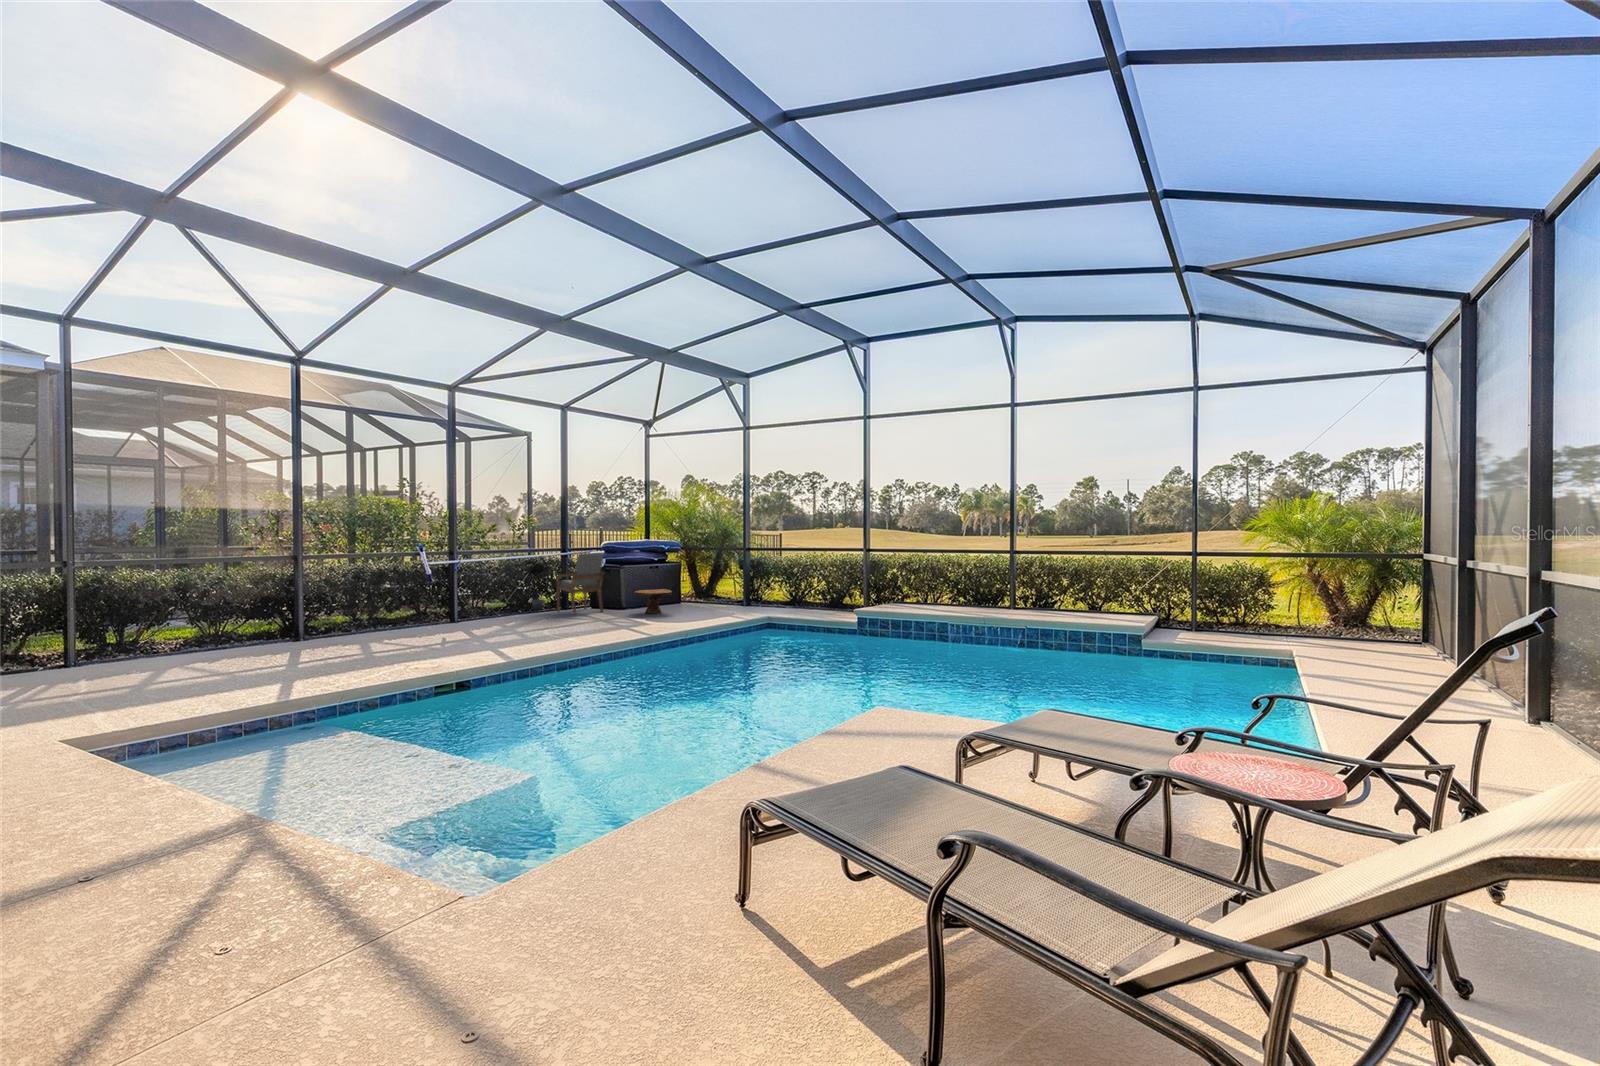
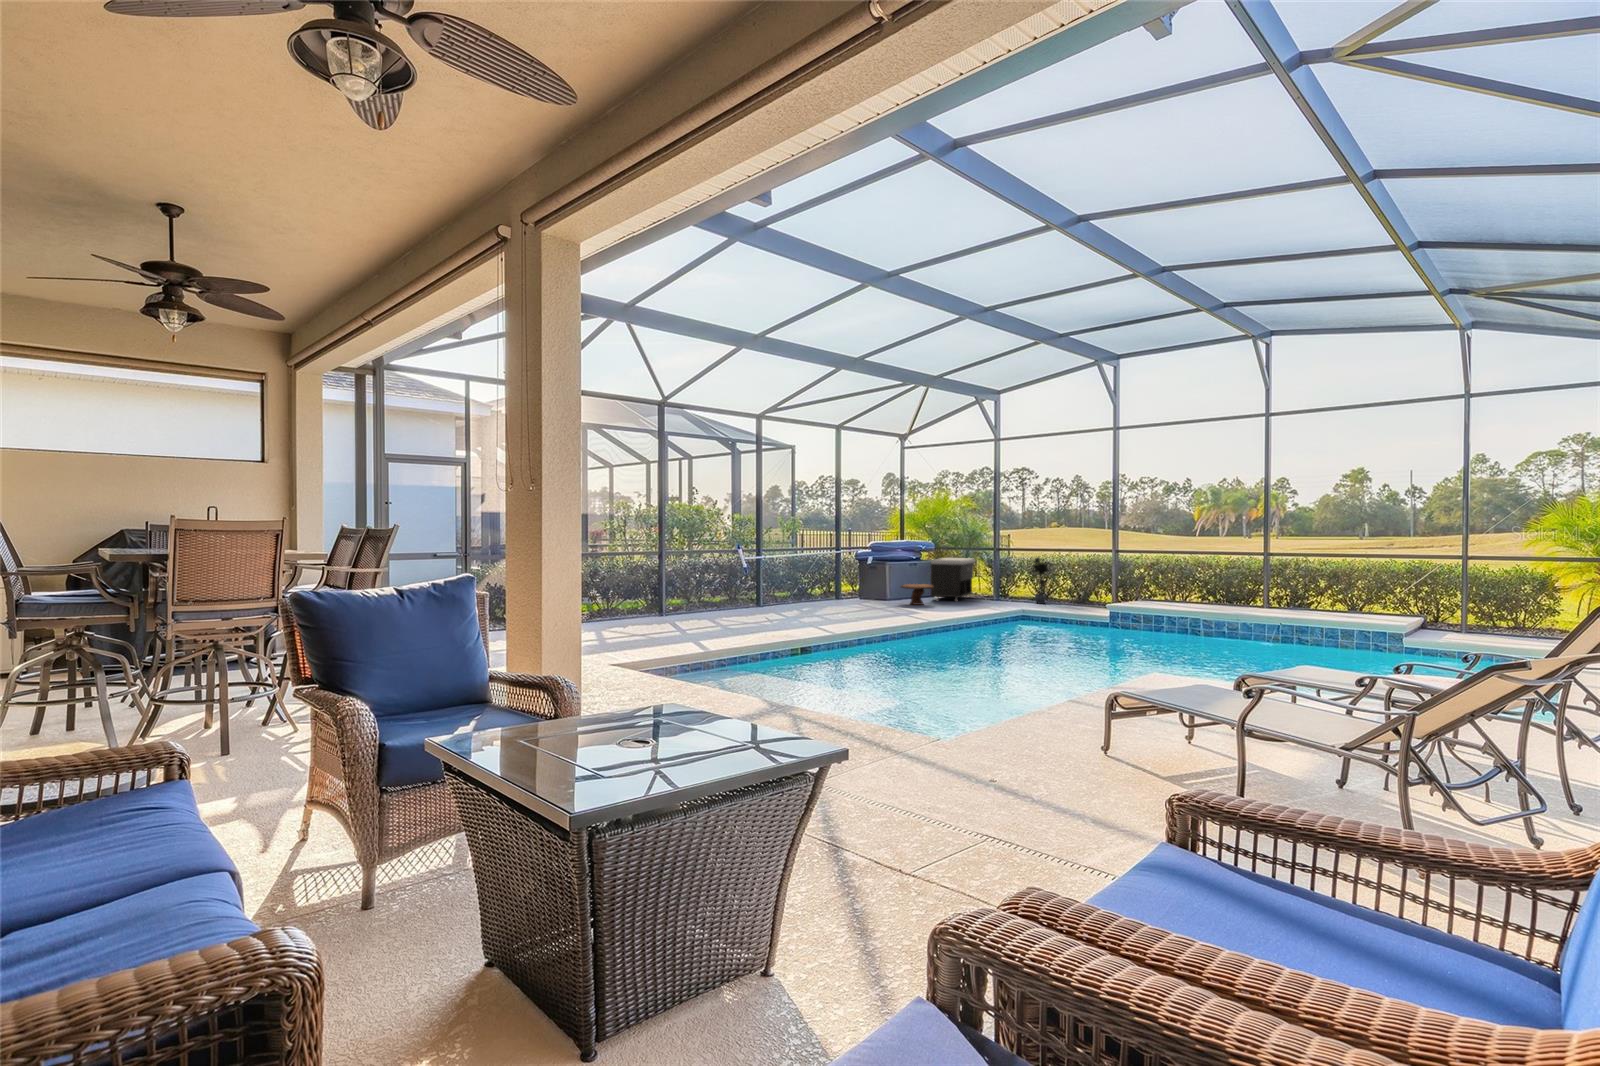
armchair: present [556,553,604,614] -> none [833,551,874,604]
potted plant: present [524,557,553,610] -> present [1031,557,1052,604]
storage bench: none [673,559,725,607] -> present [931,558,975,601]

